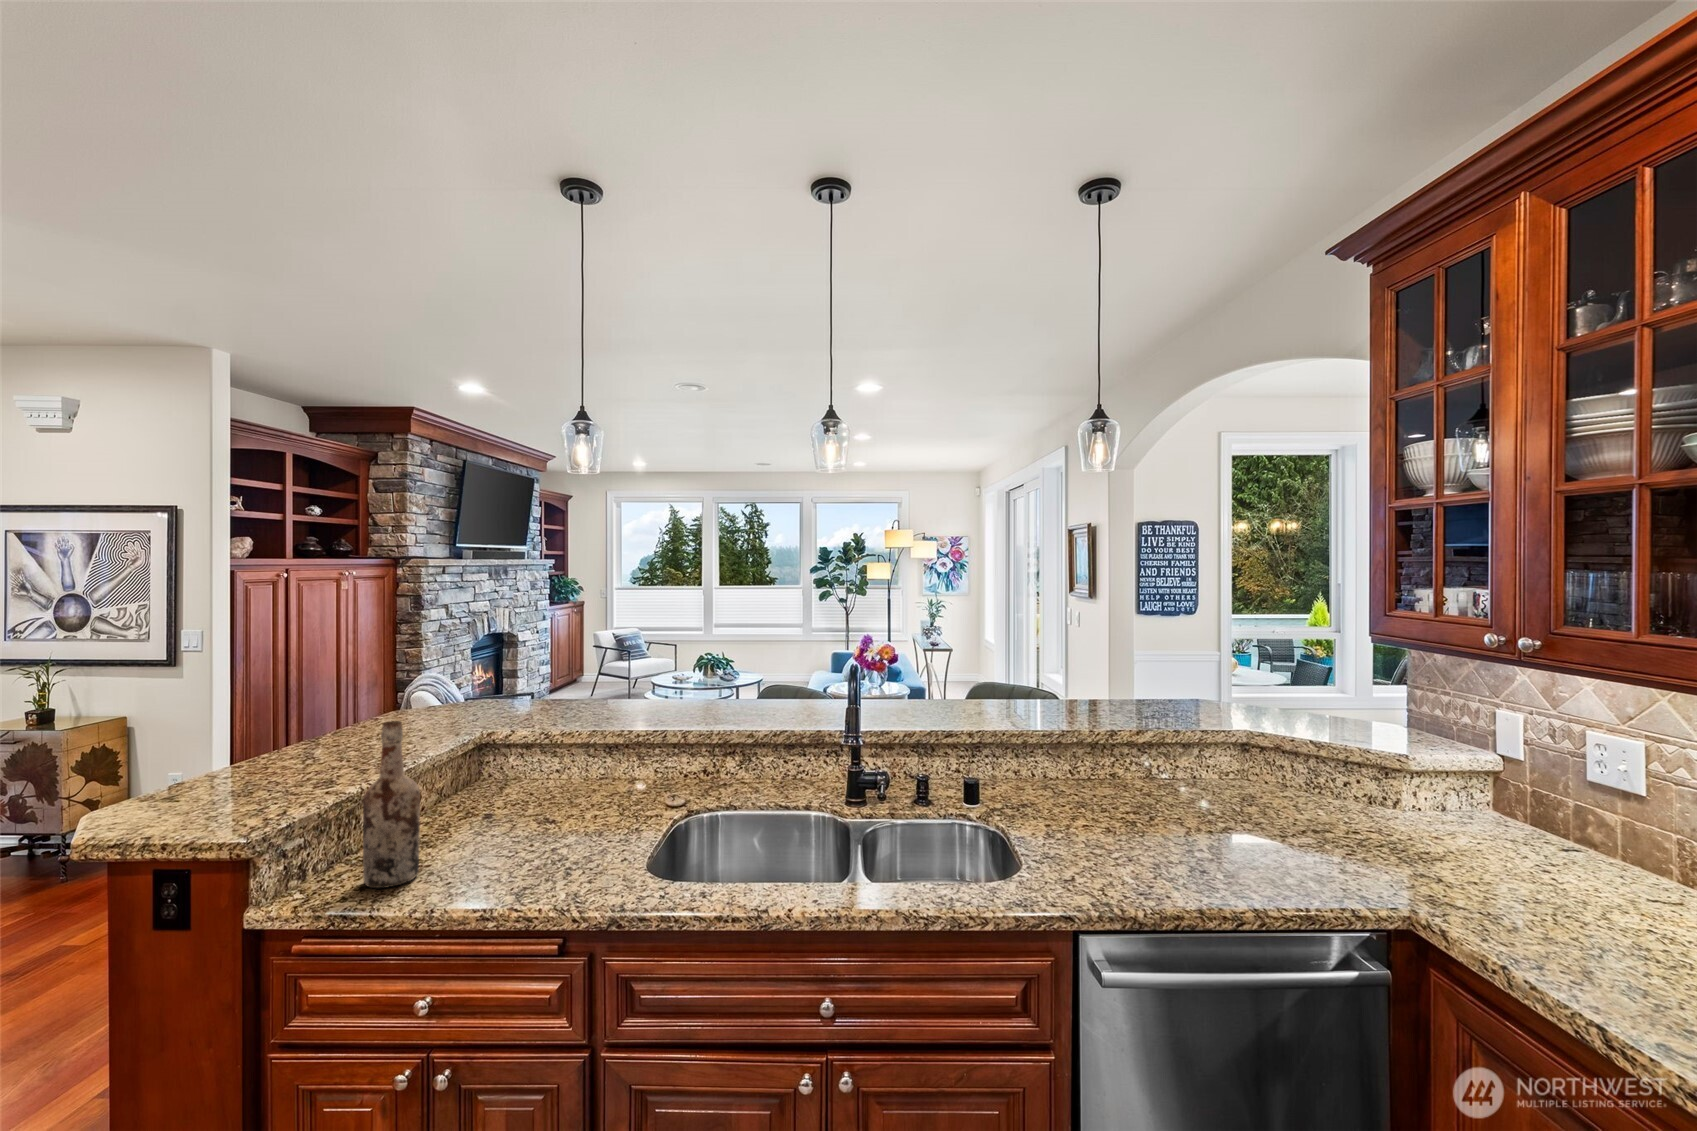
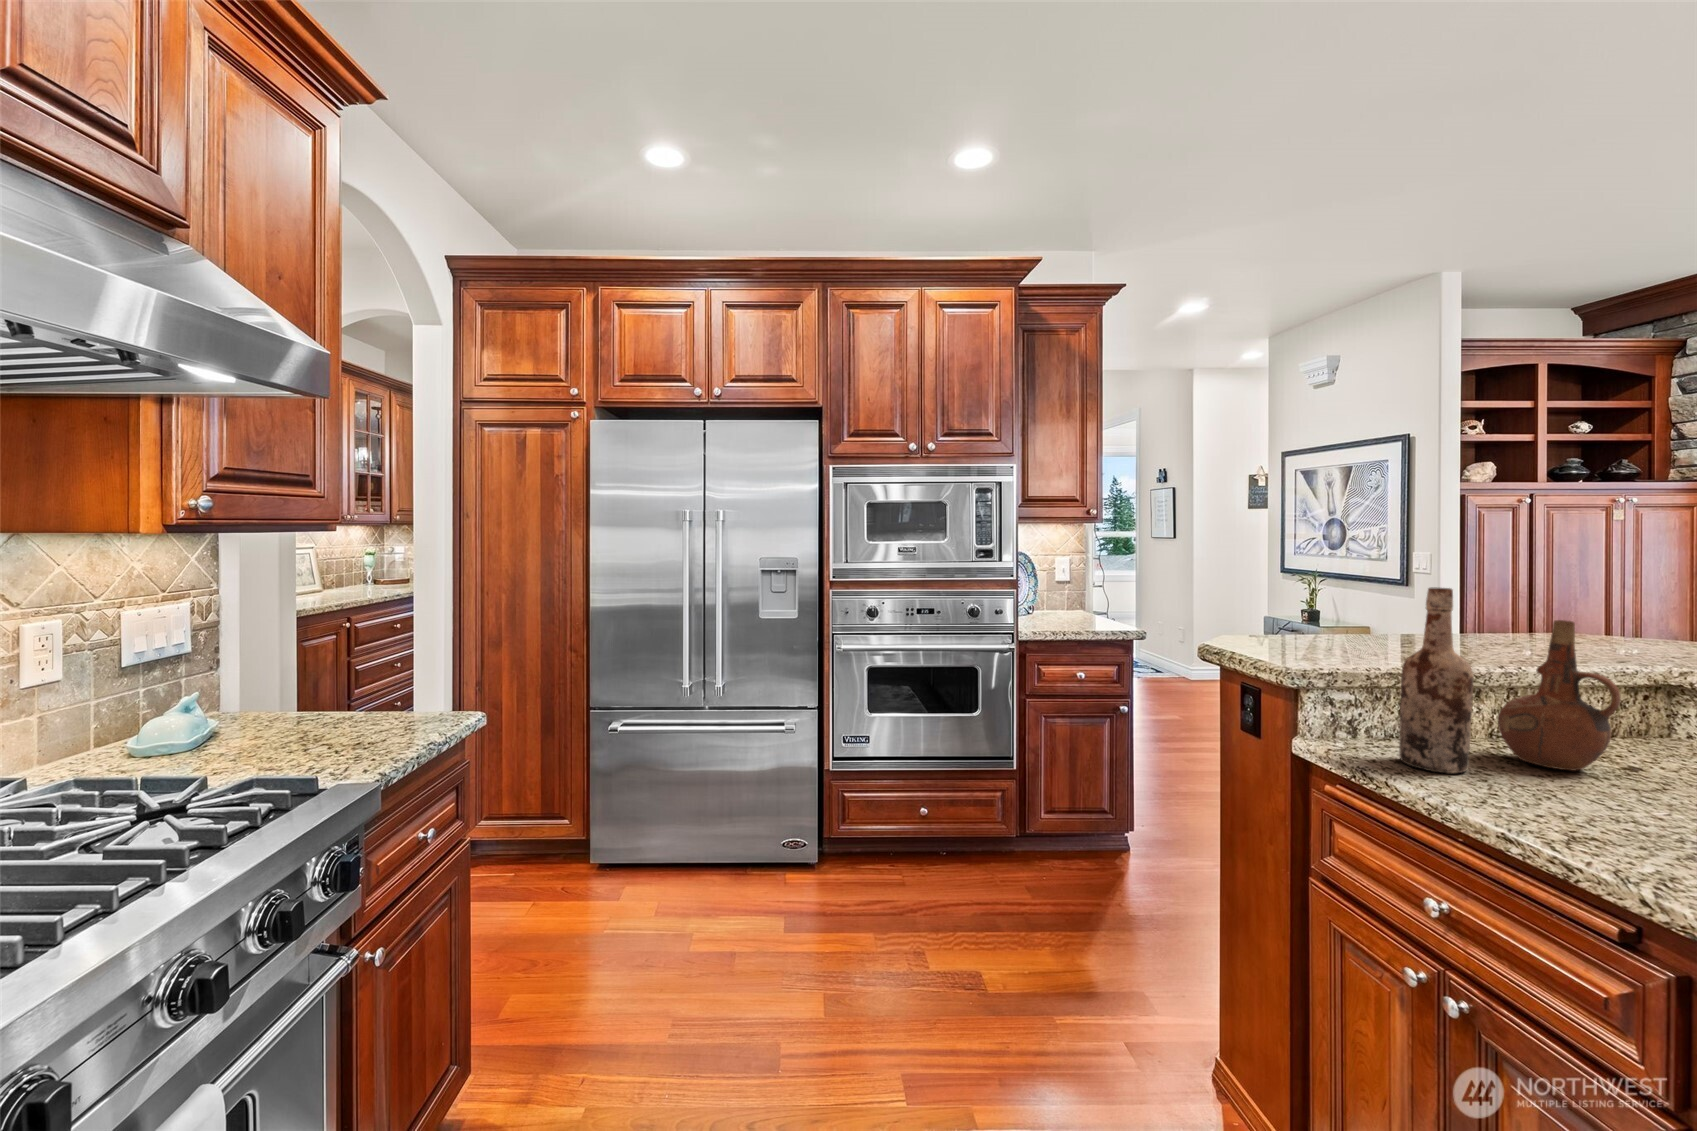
ceramic pitcher: none [417,726,491,845] -> present [1498,620,1621,771]

